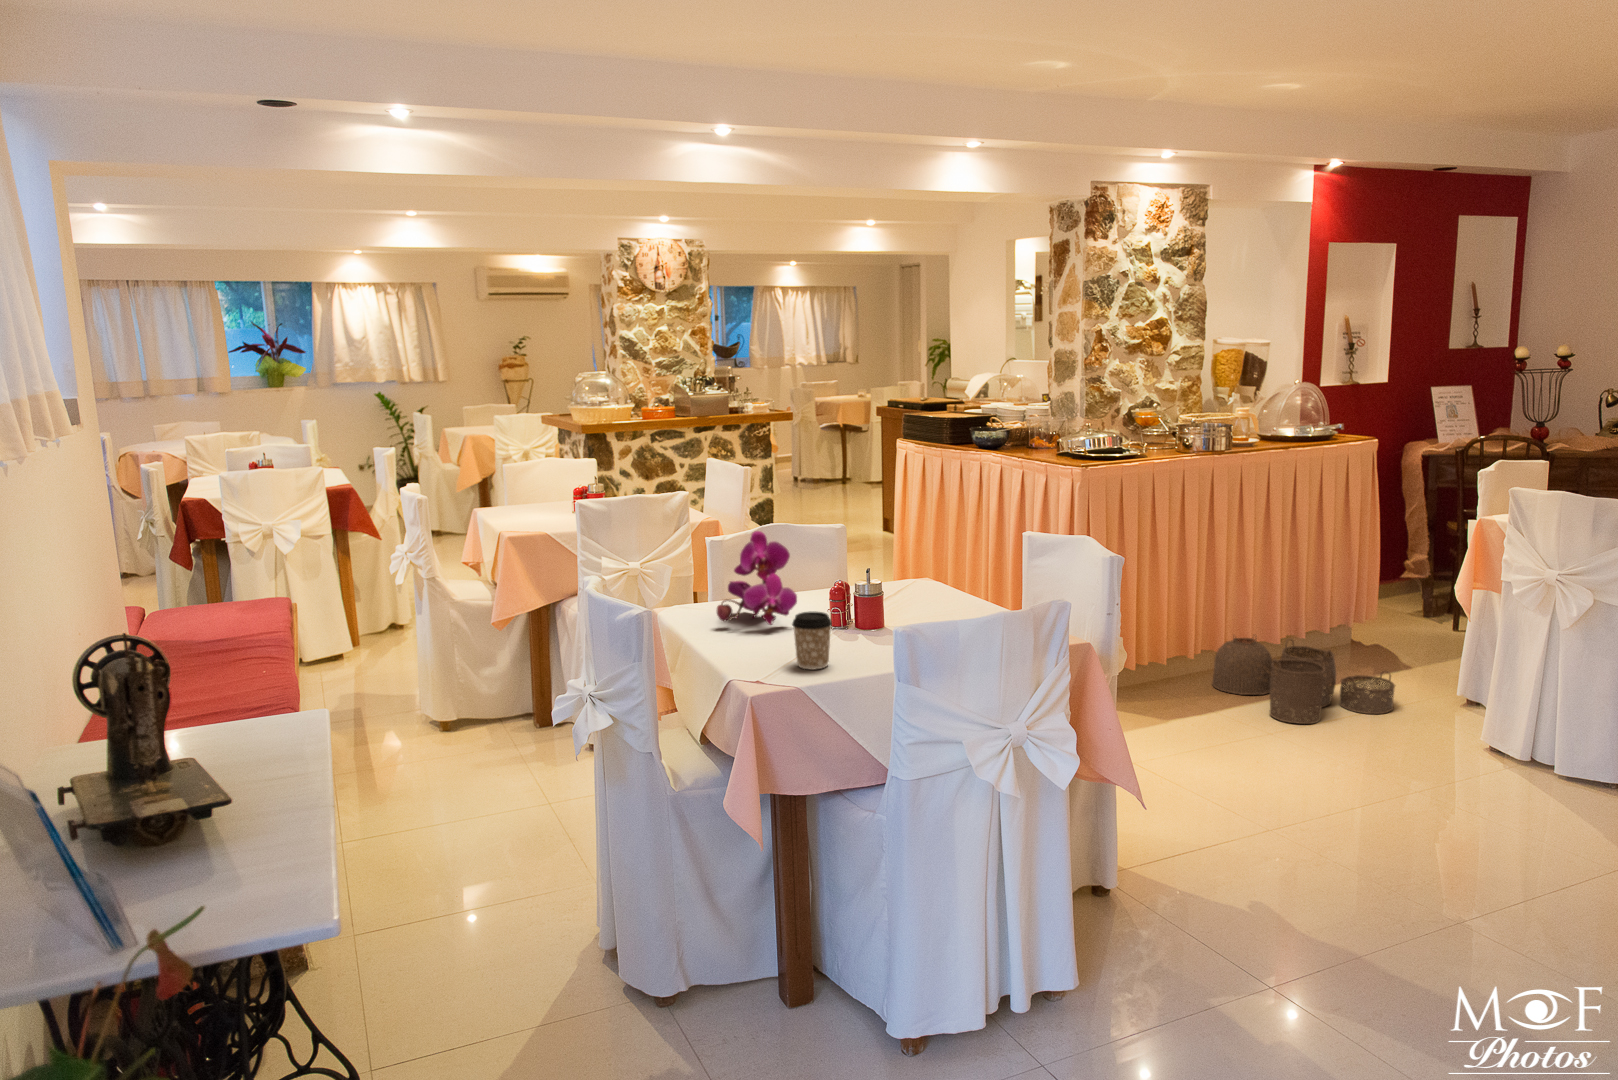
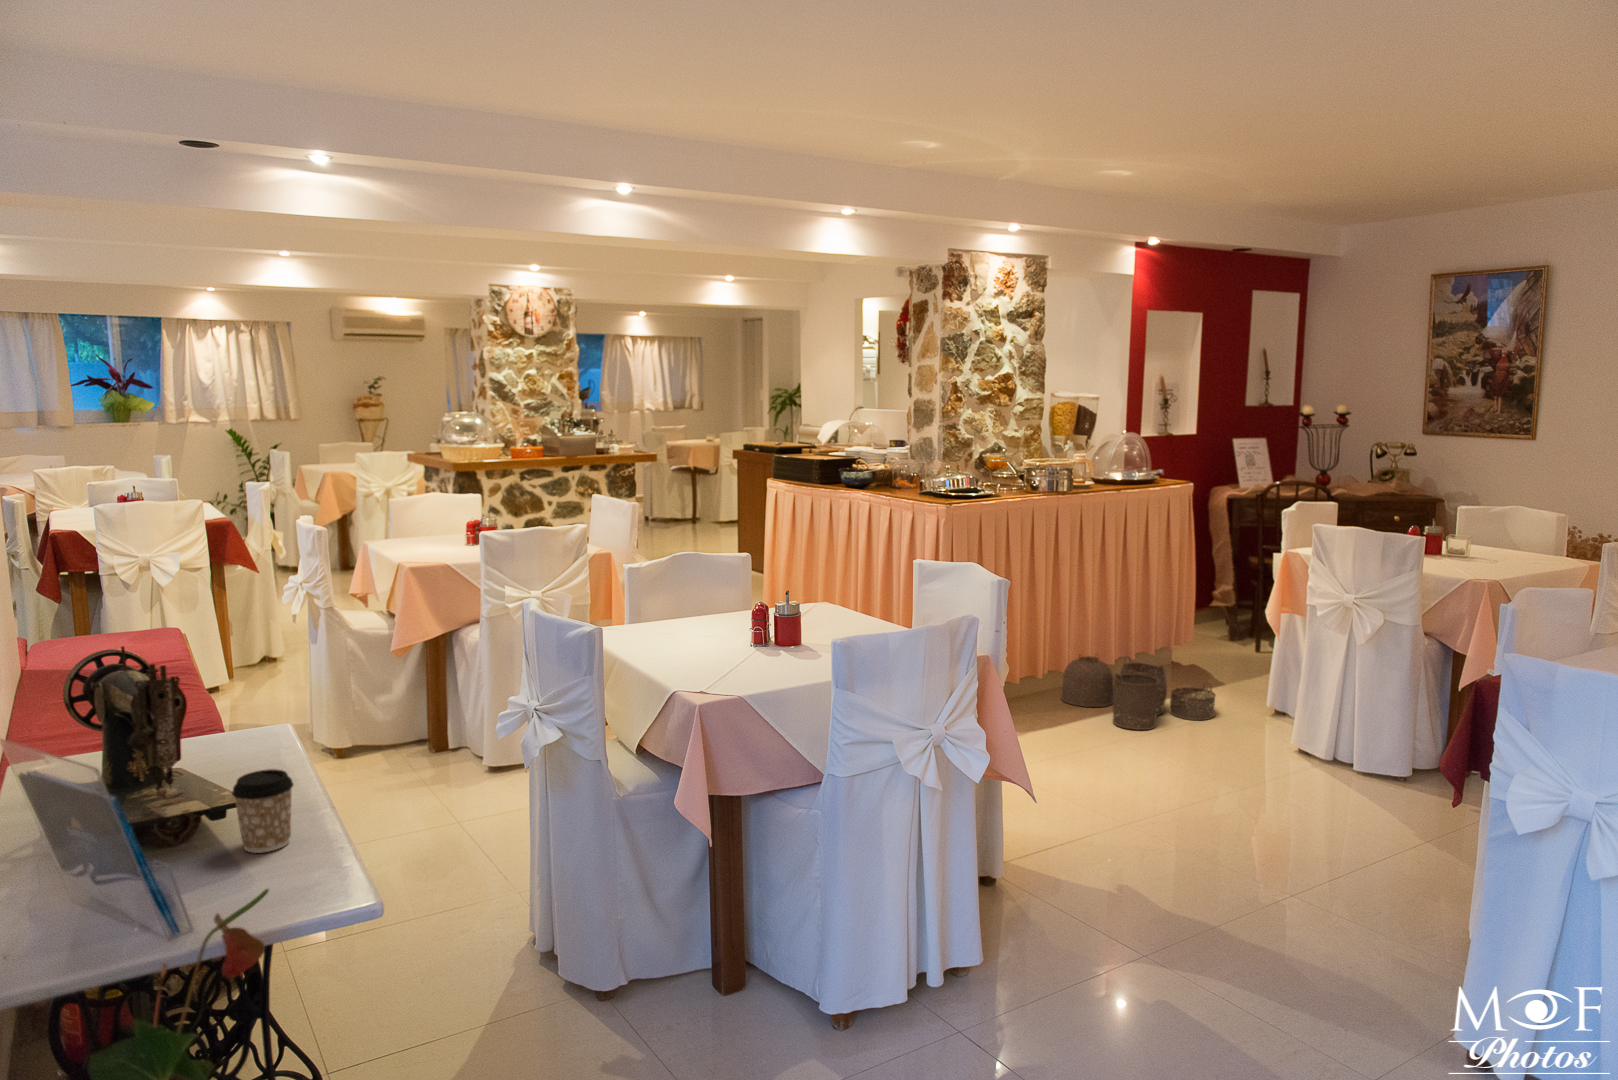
flower: present [717,531,797,625] -> none [651,556,724,641]
coffee cup: present [792,612,832,669] -> present [232,769,293,853]

